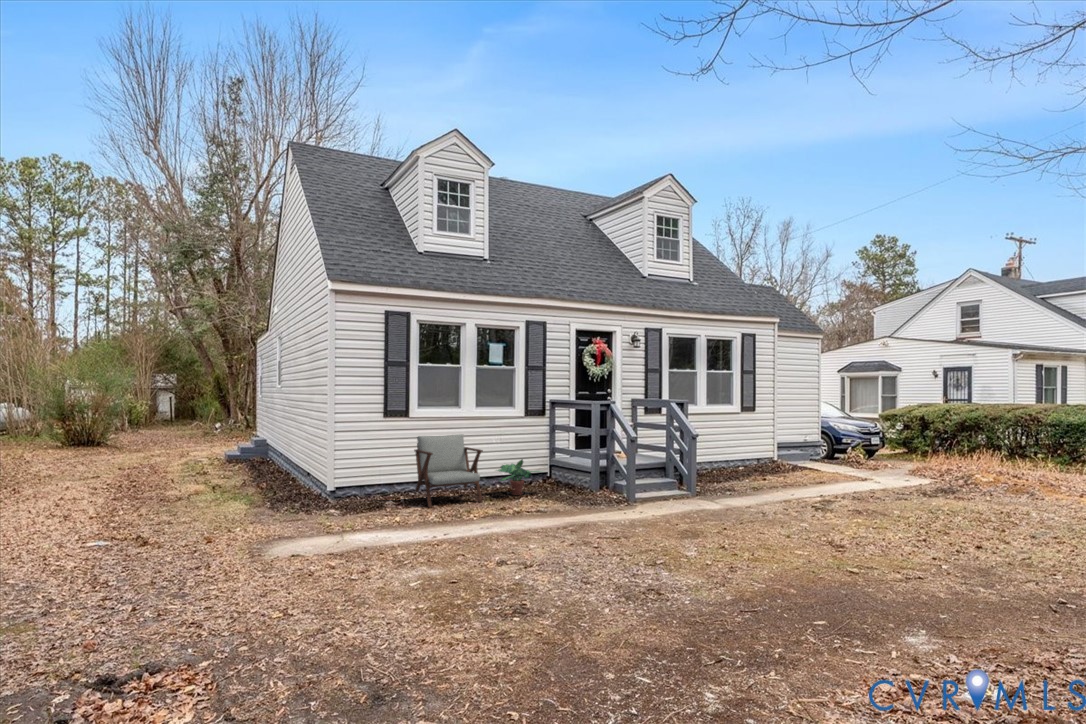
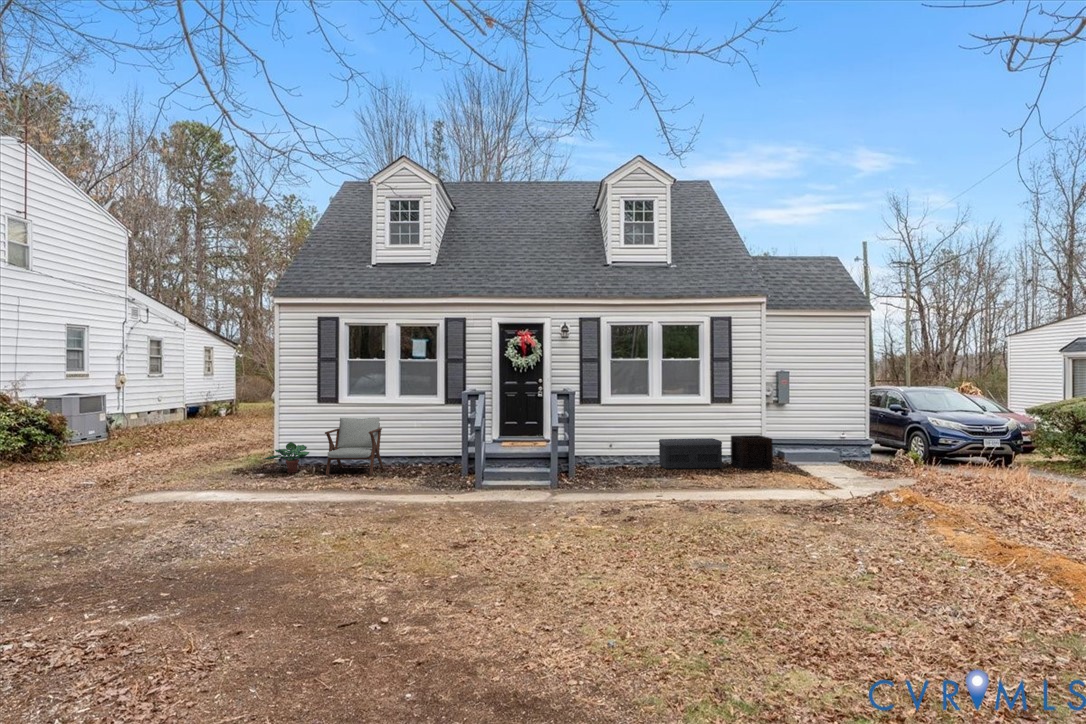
wooden crate: none [755,440,796,470] -> present [731,435,773,470]
storage bench: none [708,444,761,474] -> present [659,438,722,469]
potted plant: present [497,459,541,495] -> present [265,442,309,473]

